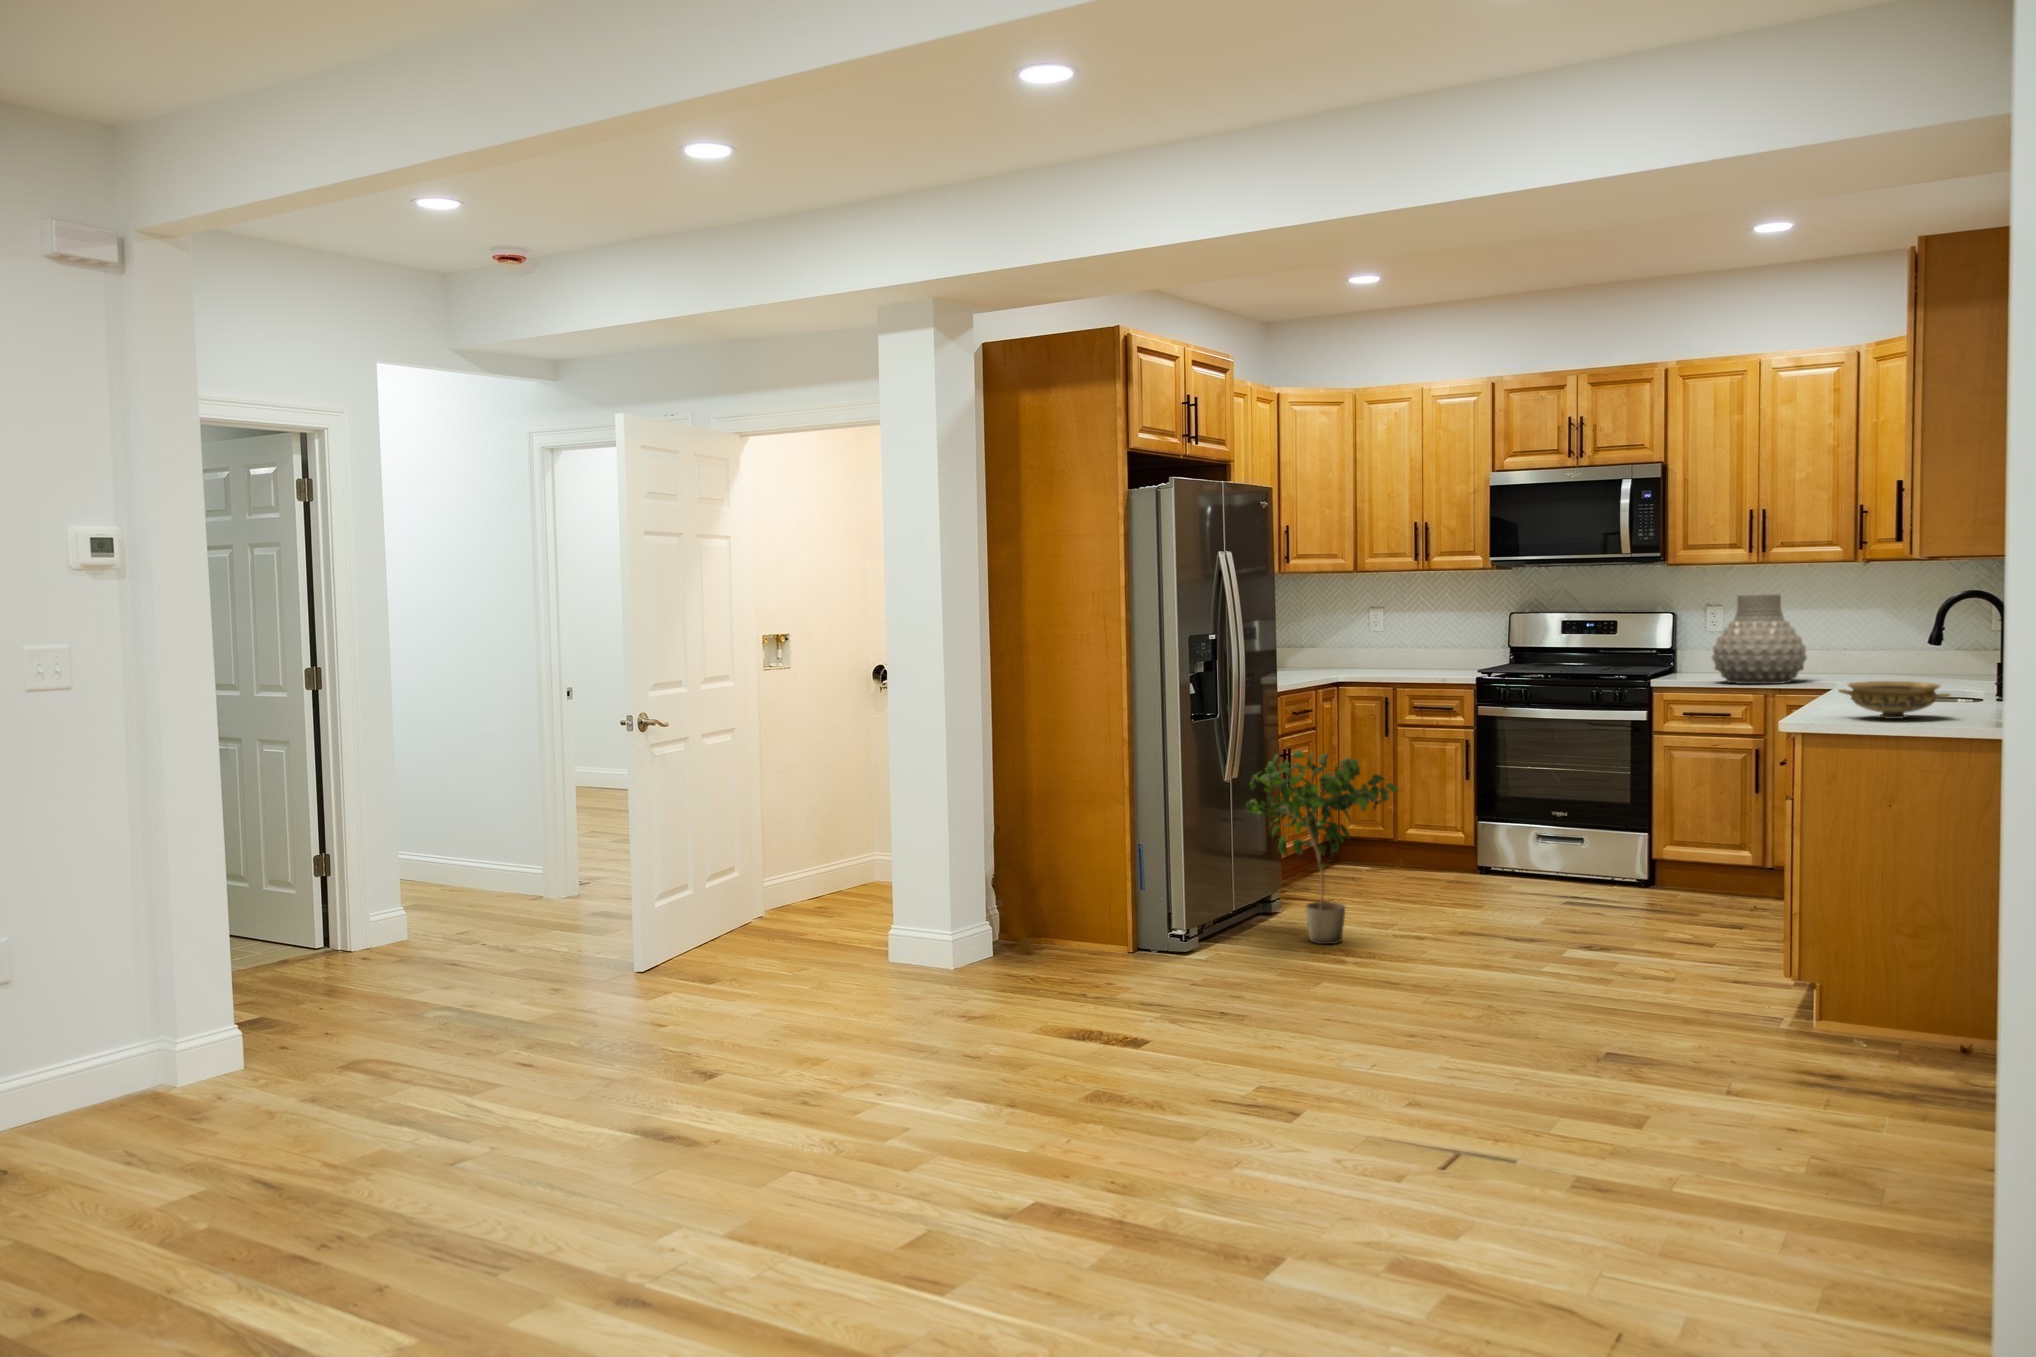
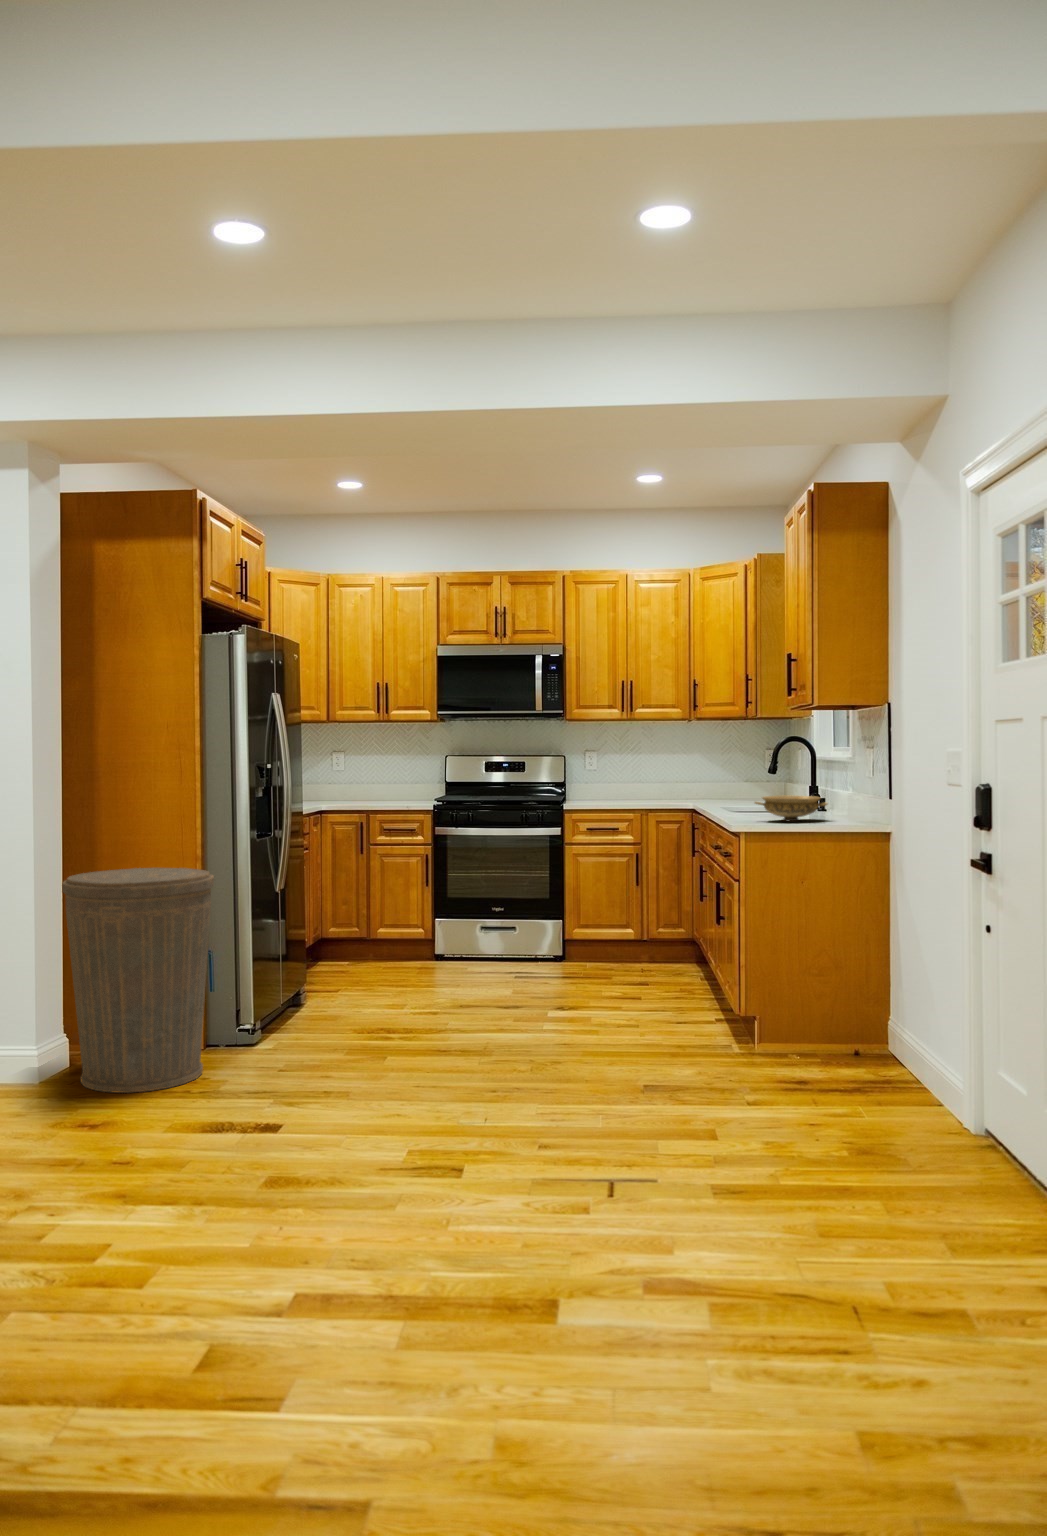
vase: present [1712,594,1807,684] -> none [606,742,668,806]
trash can: none [972,750,1127,989] -> present [62,868,214,1093]
potted plant: present [1245,750,1398,944] -> none [295,863,423,1026]

